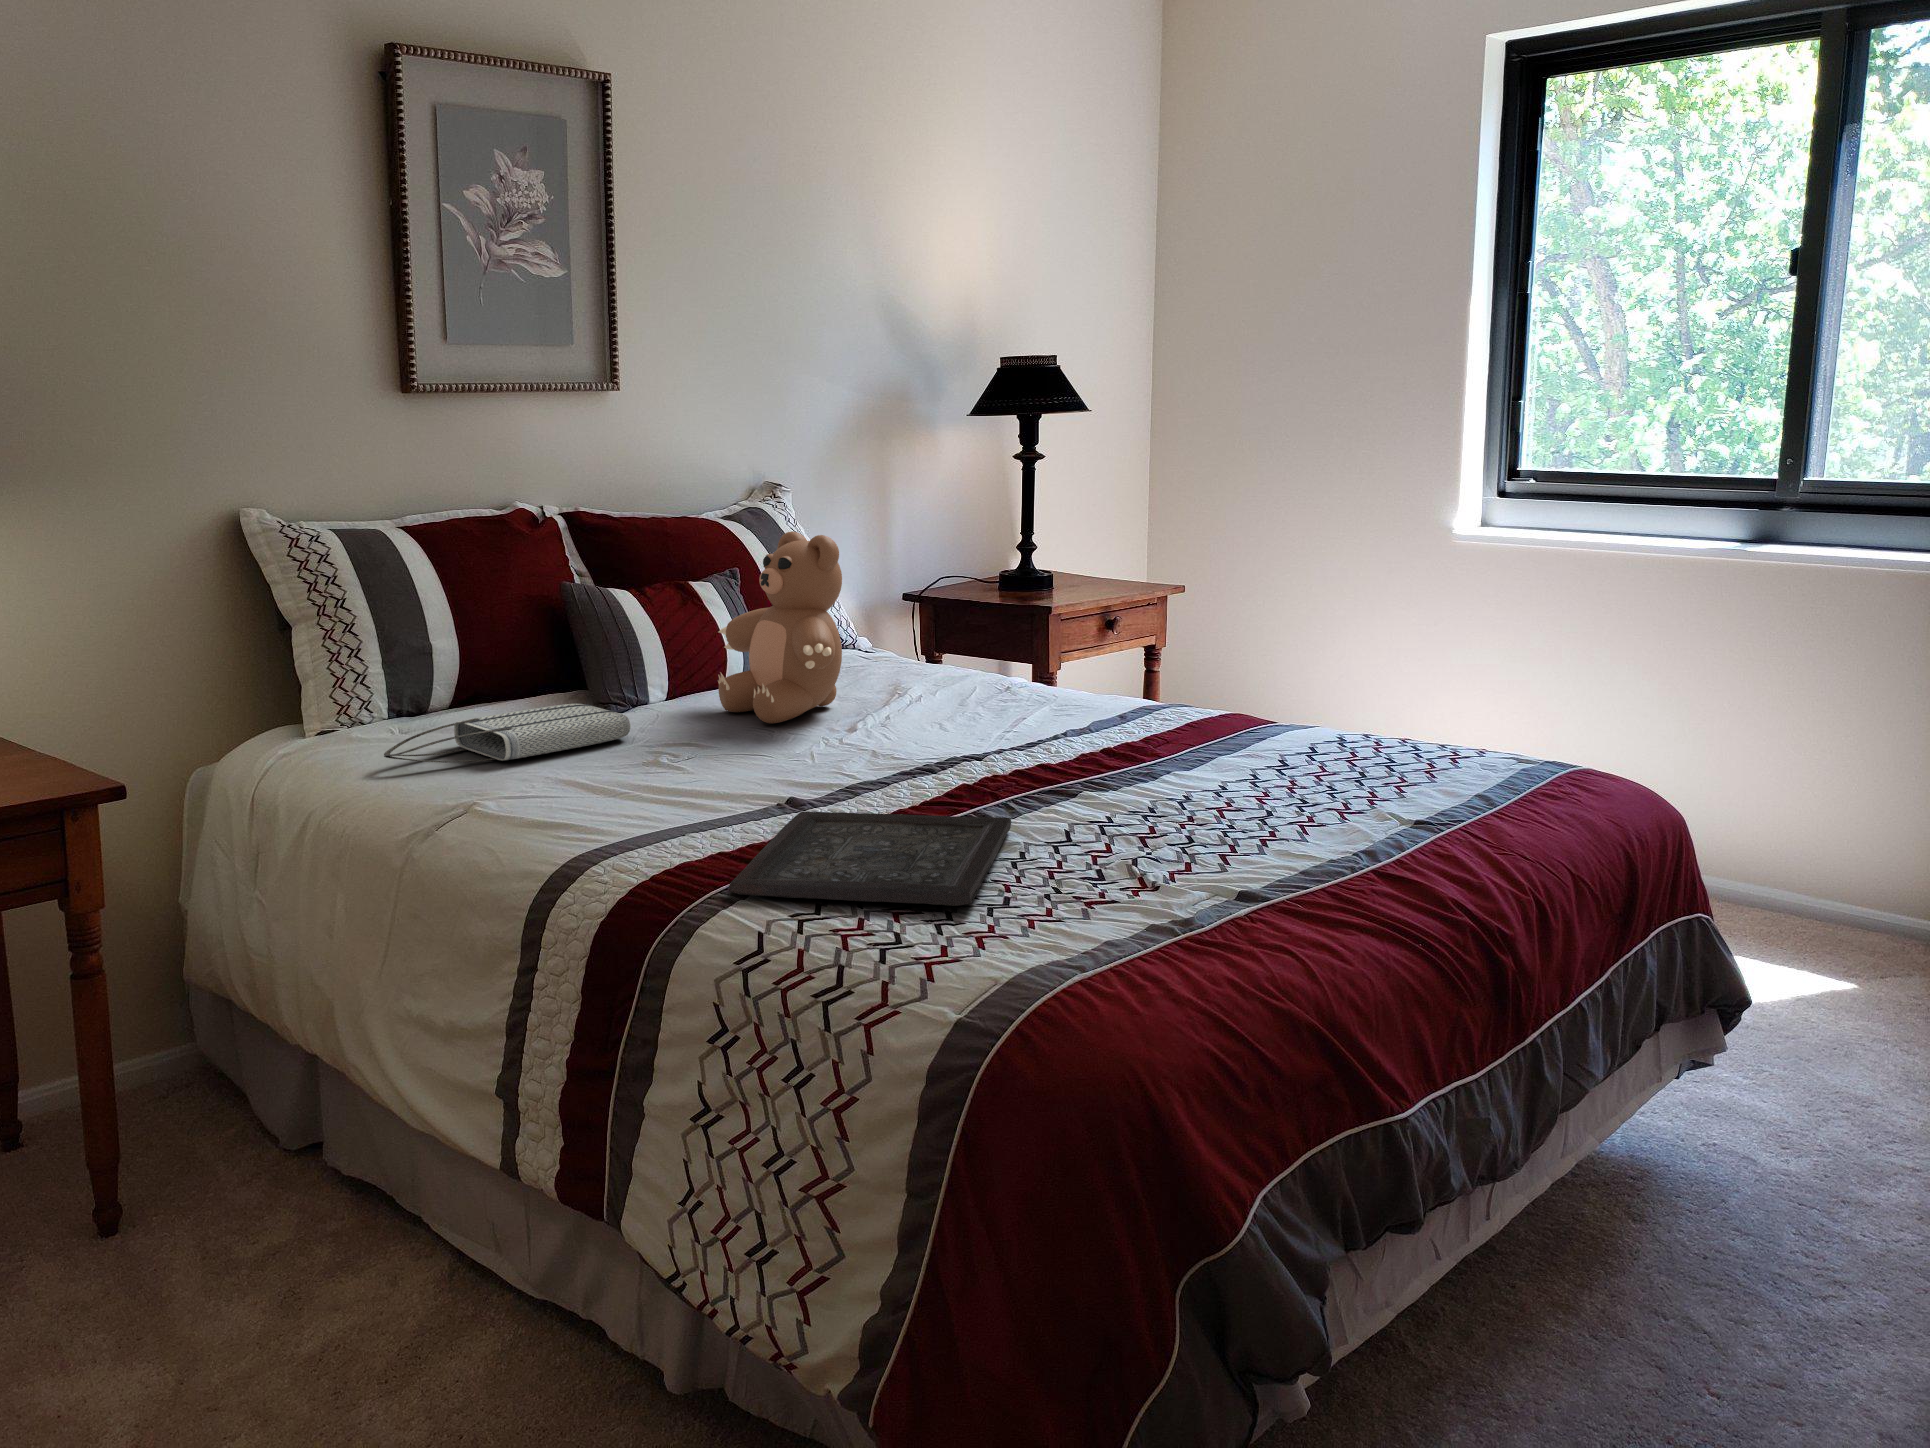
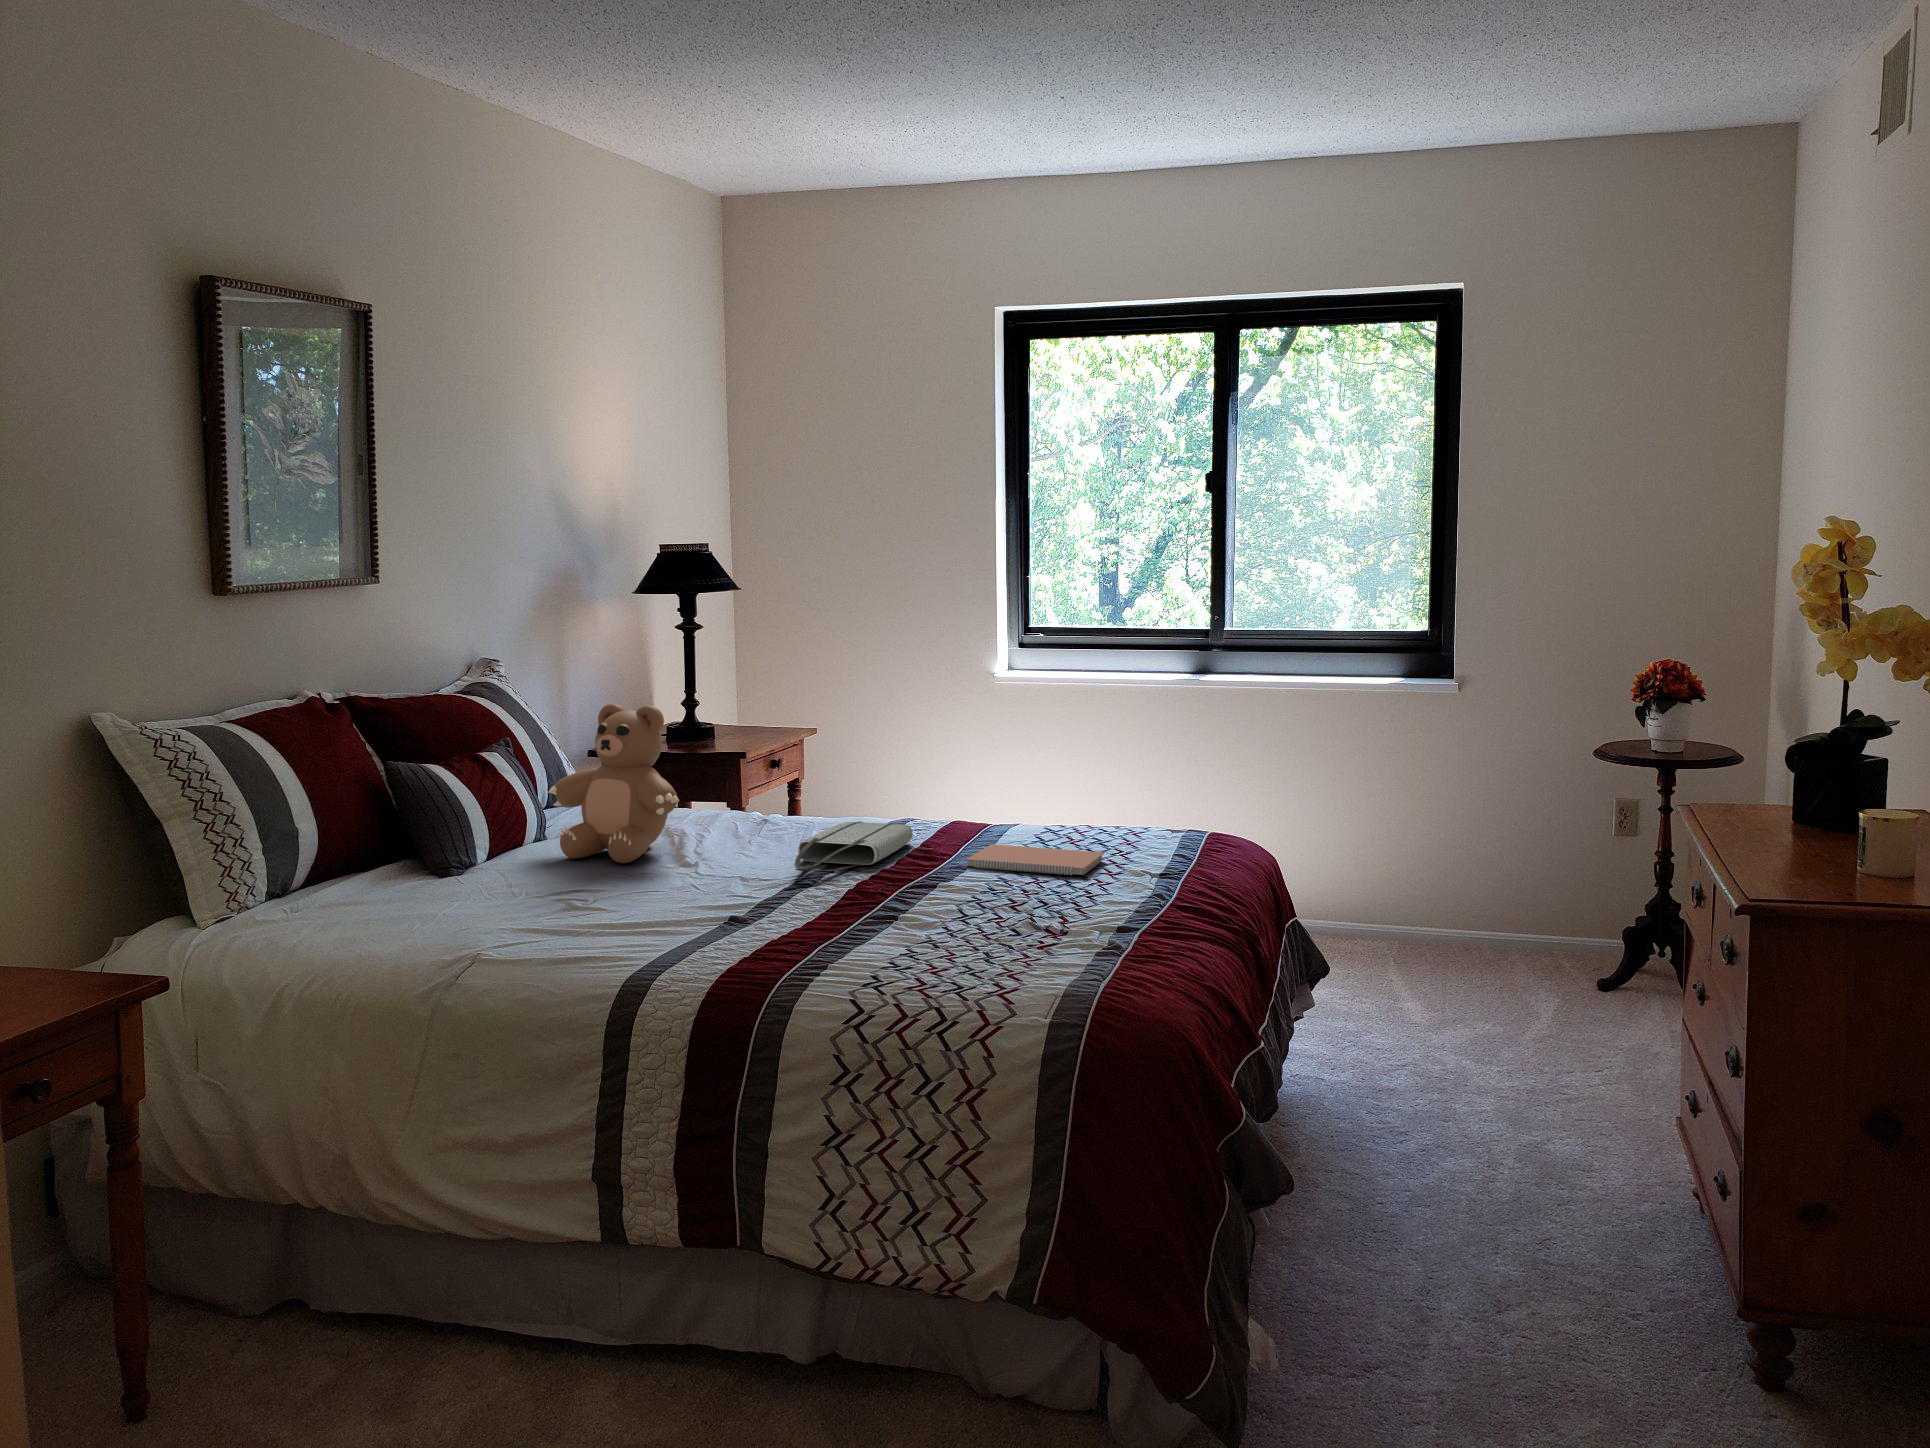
tote bag: present [384,704,631,763] -> present [795,822,912,871]
notebook: none [1159,753,1364,811] -> present [966,844,1104,875]
tray: present [729,812,1011,906] -> none [763,903,972,978]

